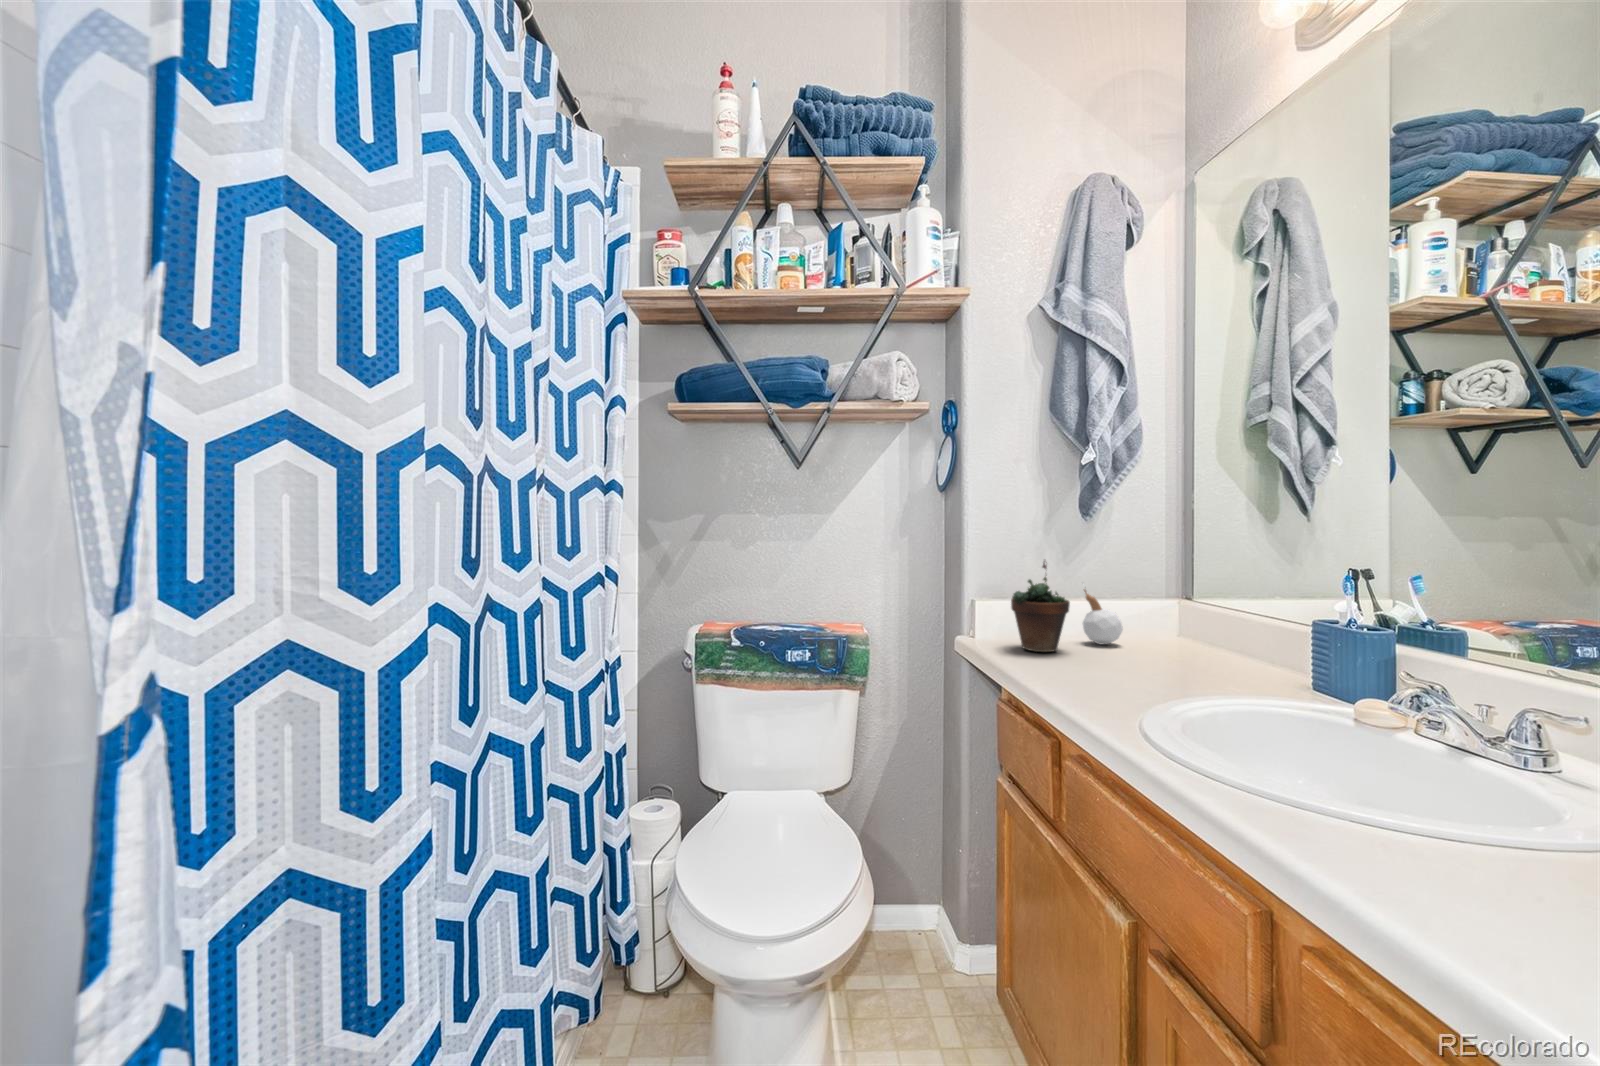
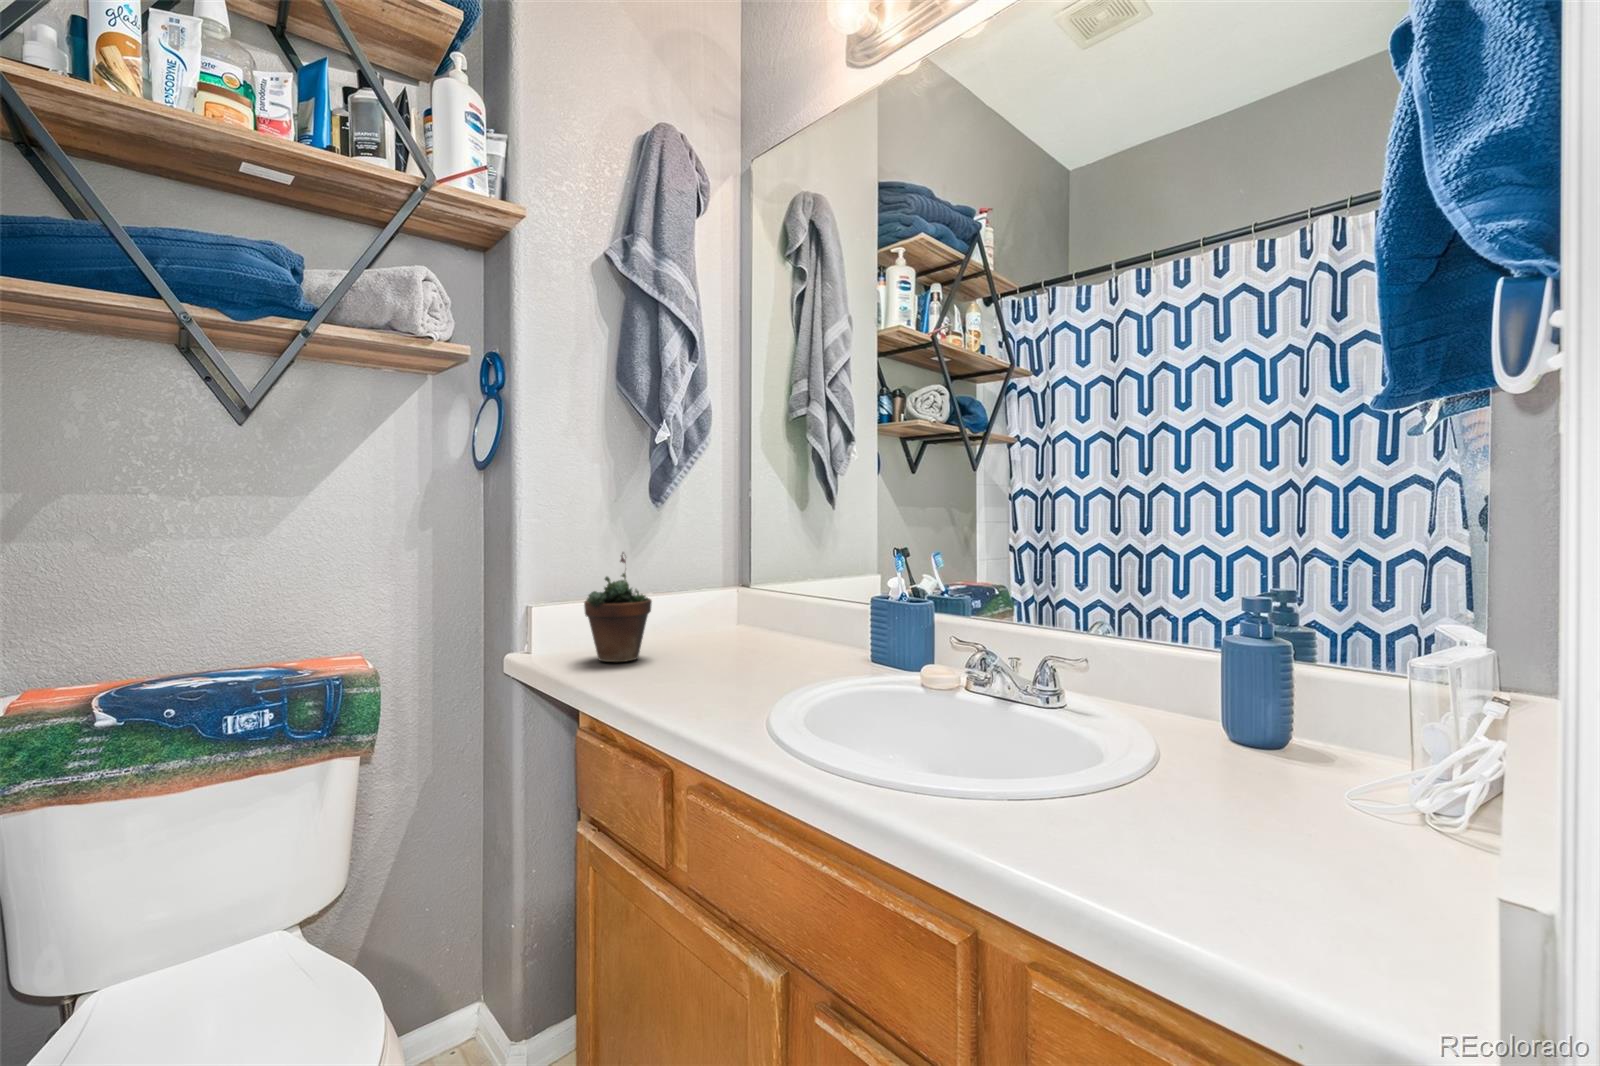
candle: present [1083,589,1123,644] -> none [658,577,701,645]

